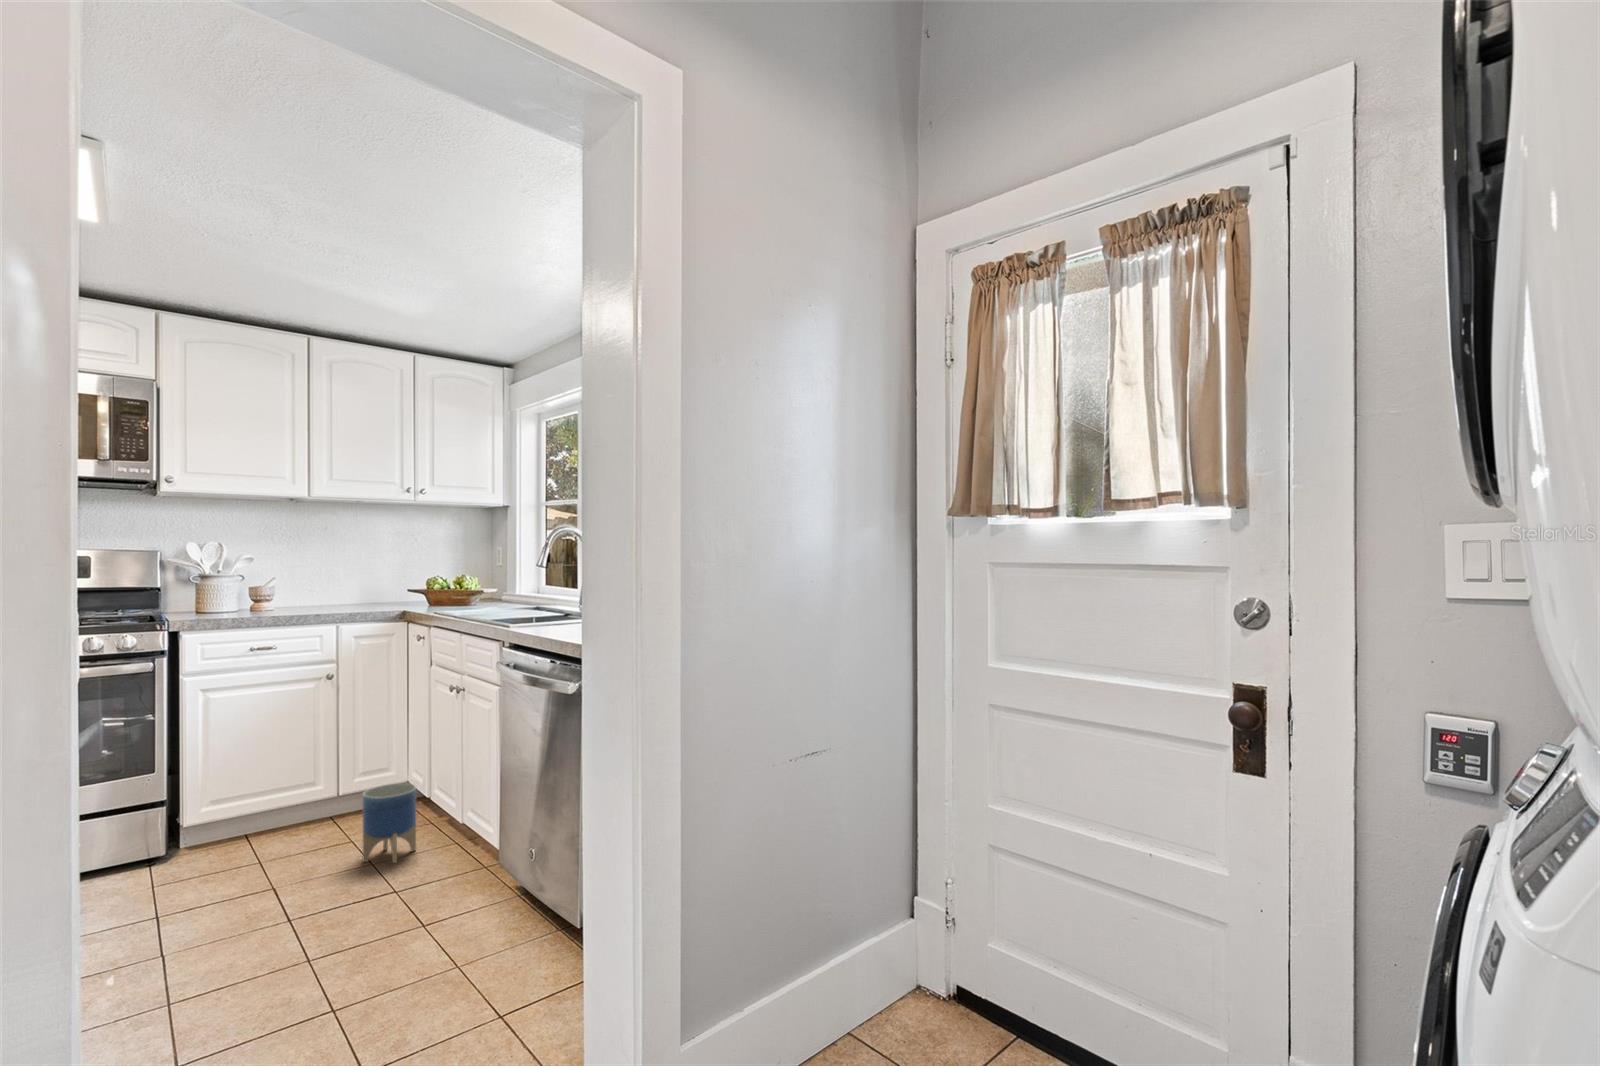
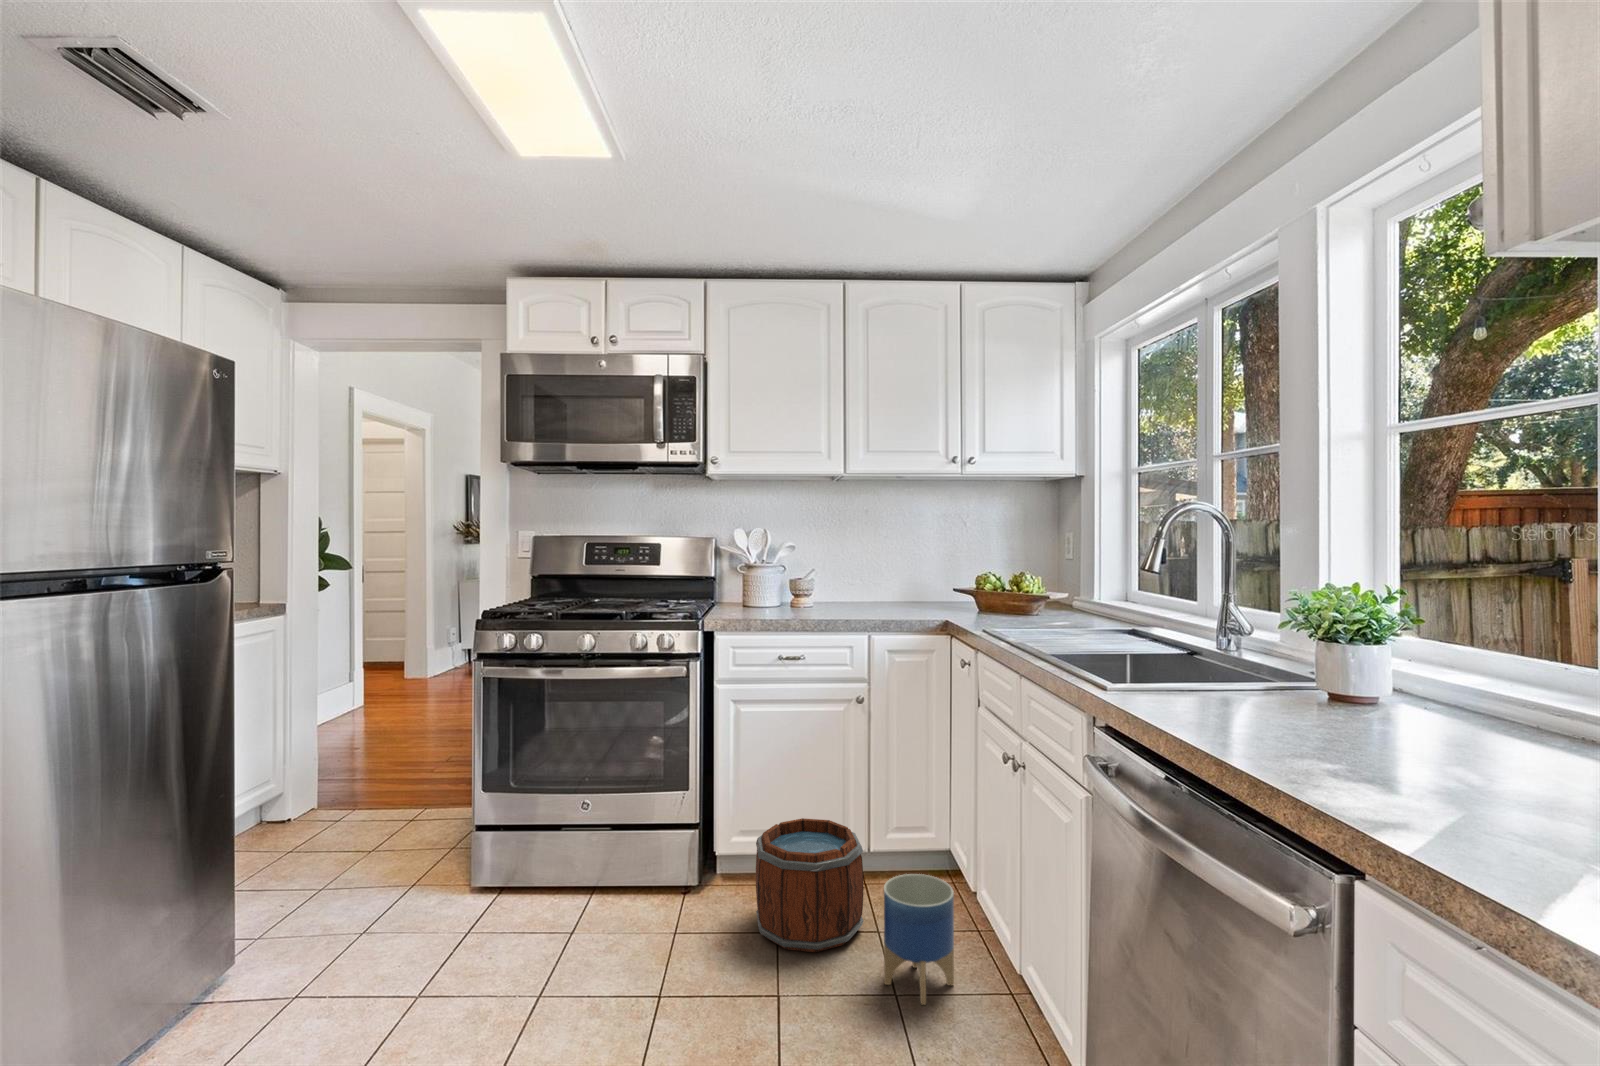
bucket: none [238,771,339,868] -> present [756,818,864,952]

